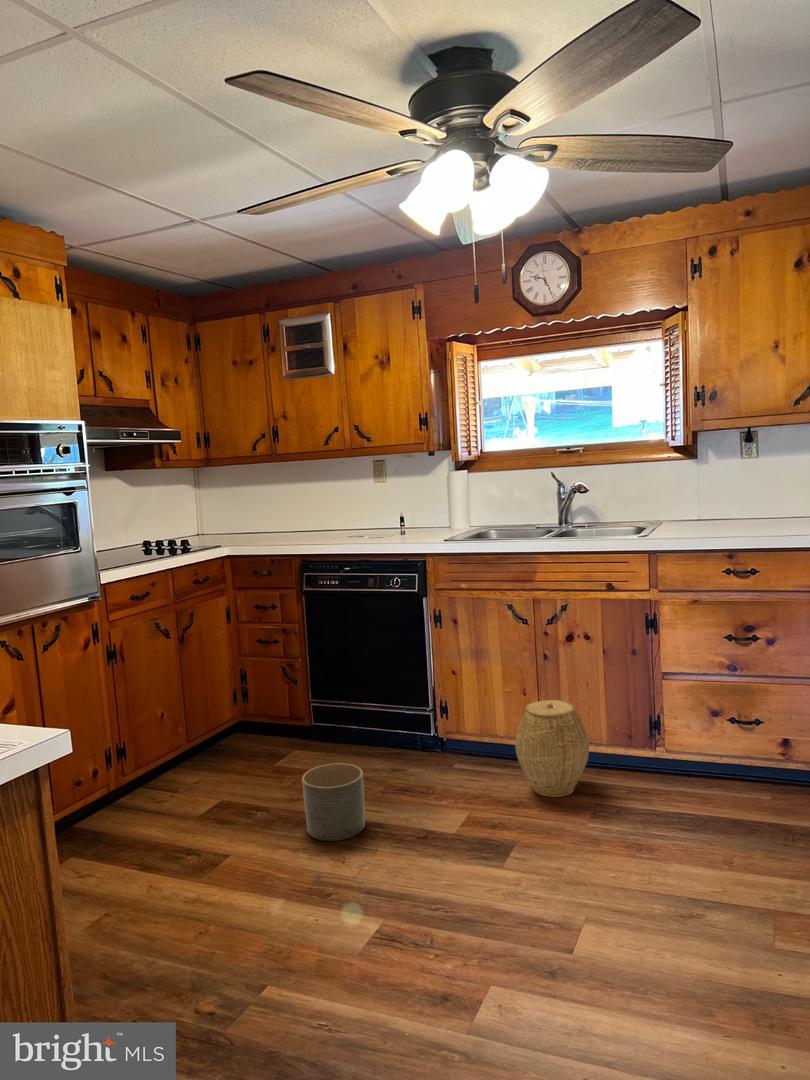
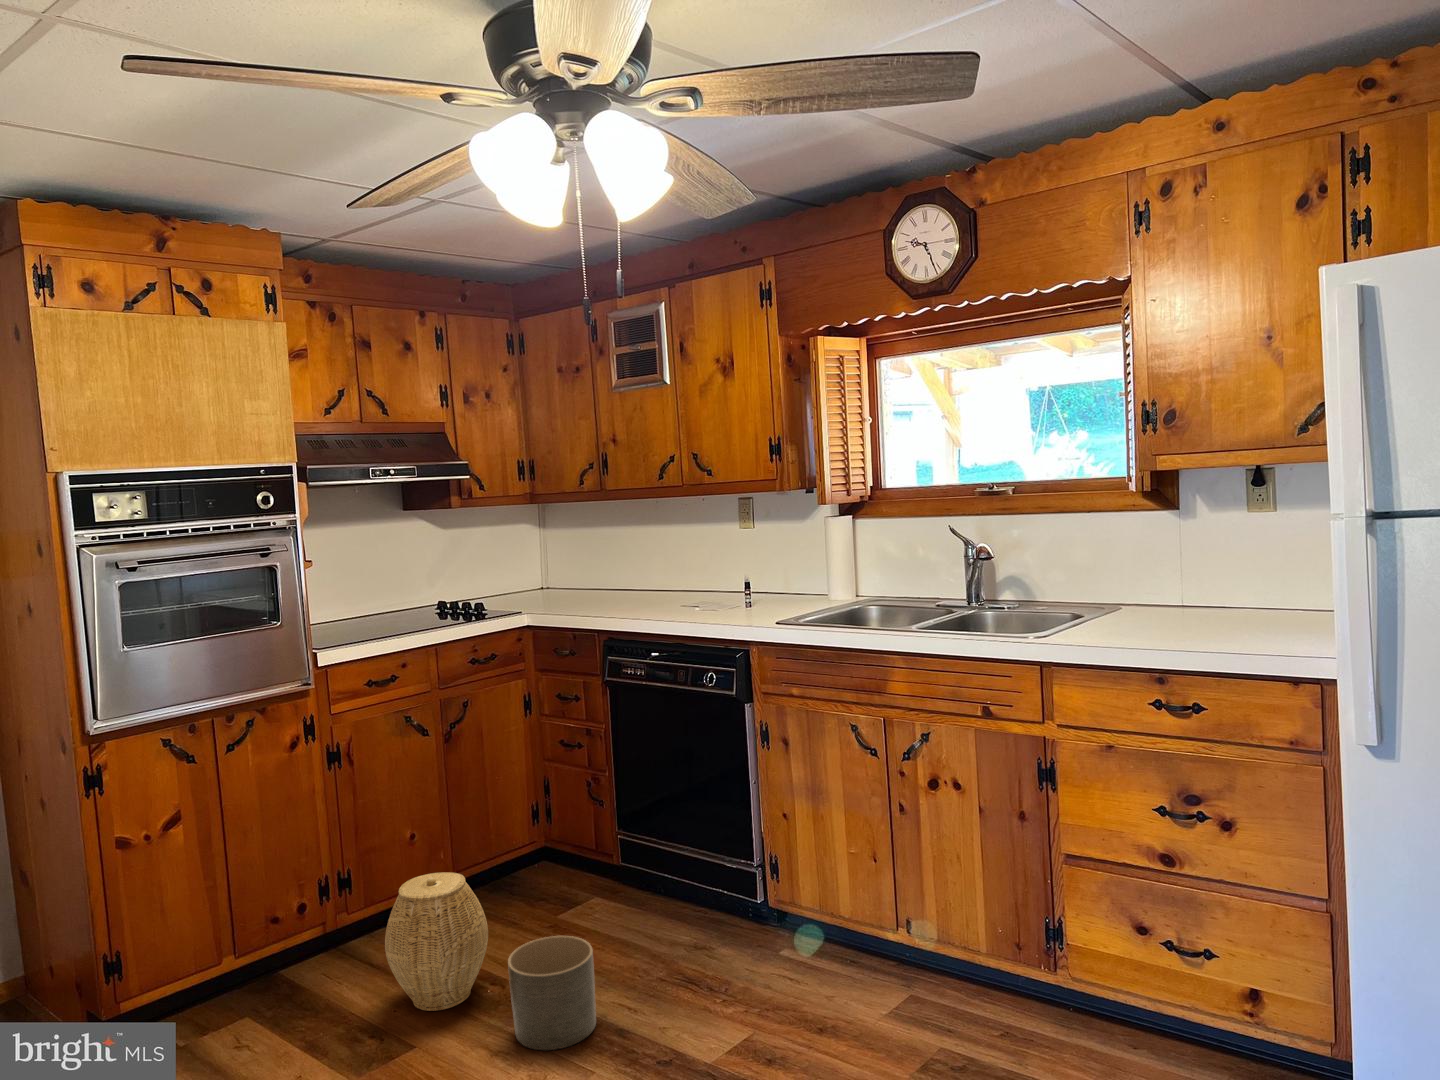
woven basket: present [515,700,589,797] -> present [385,872,488,1011]

